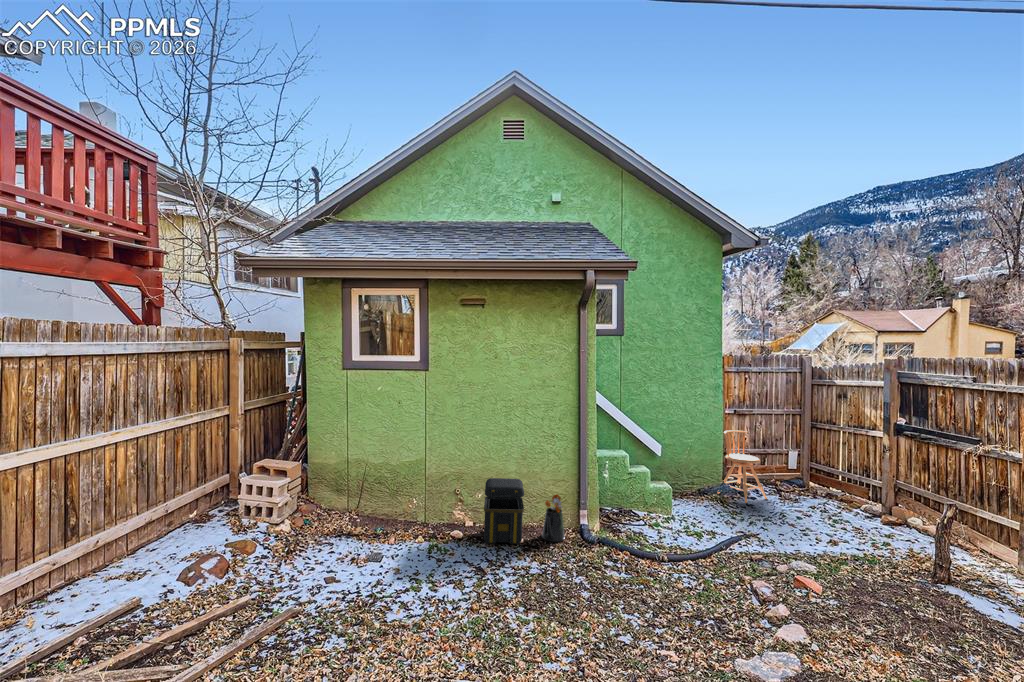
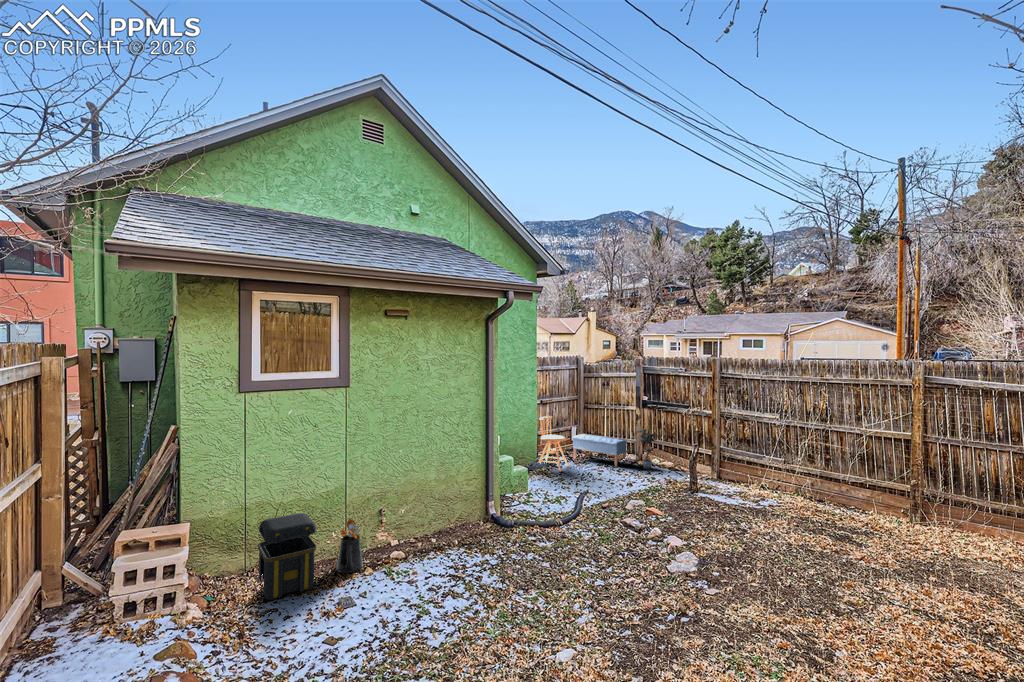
bench: none [786,462,871,516] -> present [572,434,627,467]
potted plant: none [882,465,920,531] -> present [638,429,658,469]
toolbox: present [484,478,524,544] -> present [258,513,317,600]
watering can: present [542,494,565,542] -> present [336,519,364,573]

